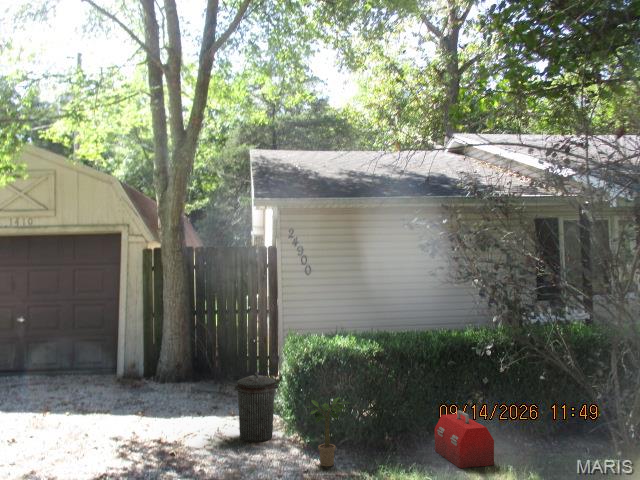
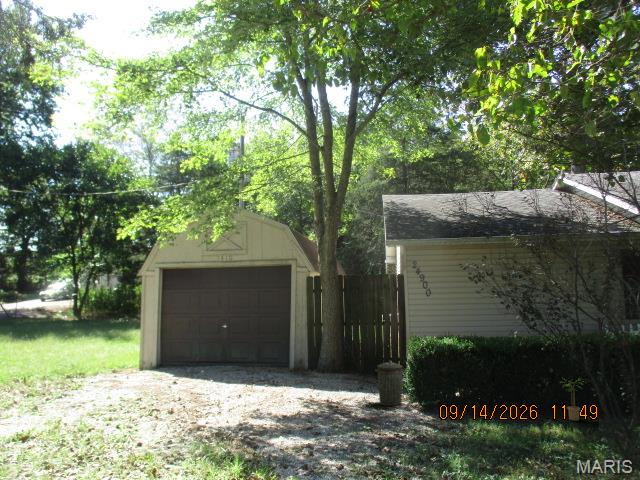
potted plant: present [307,397,350,466] -> present [560,378,586,420]
toolbox: present [435,410,494,468] -> none [512,388,552,425]

